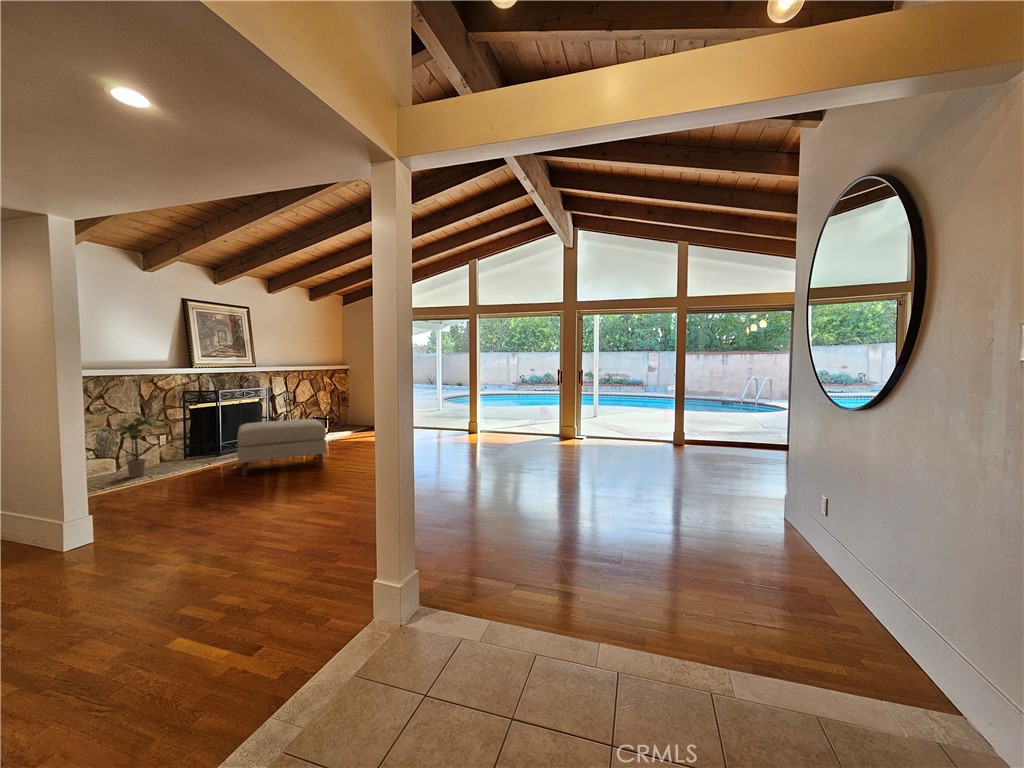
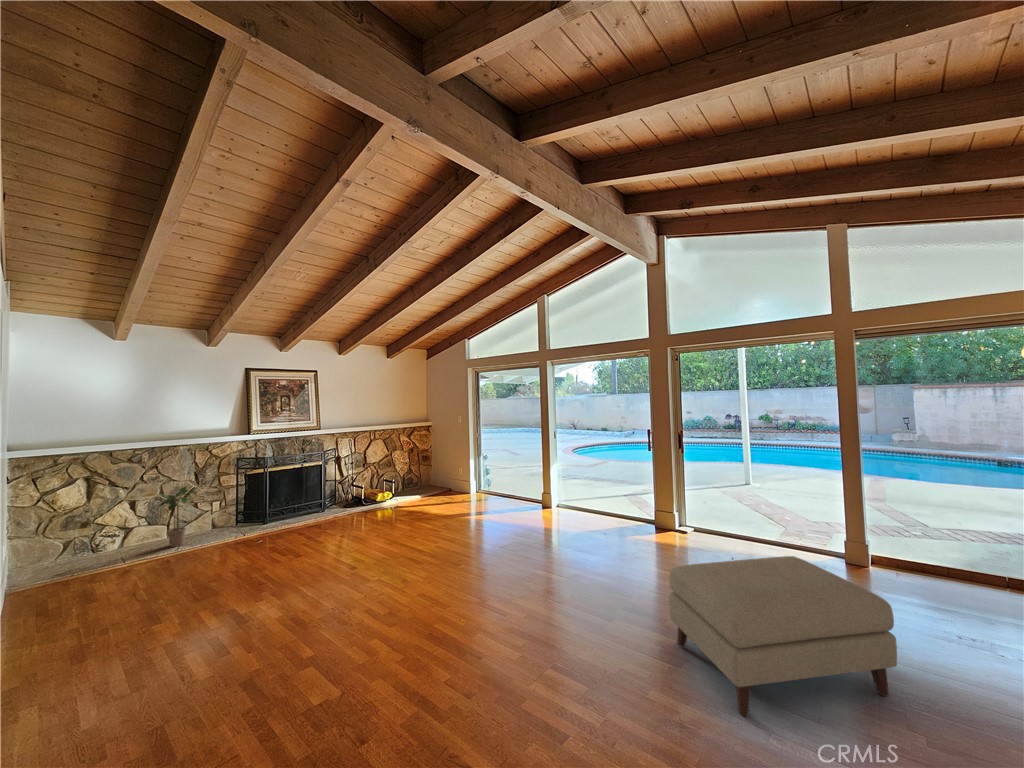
ottoman: present [237,419,327,476] -> present [669,556,897,716]

